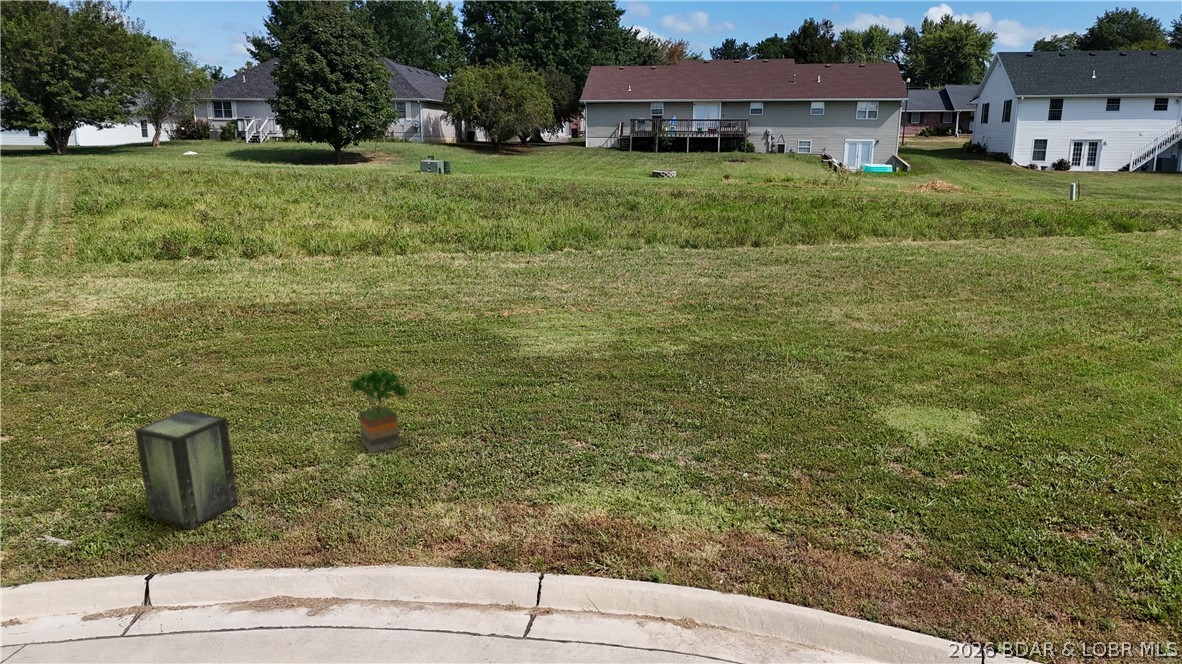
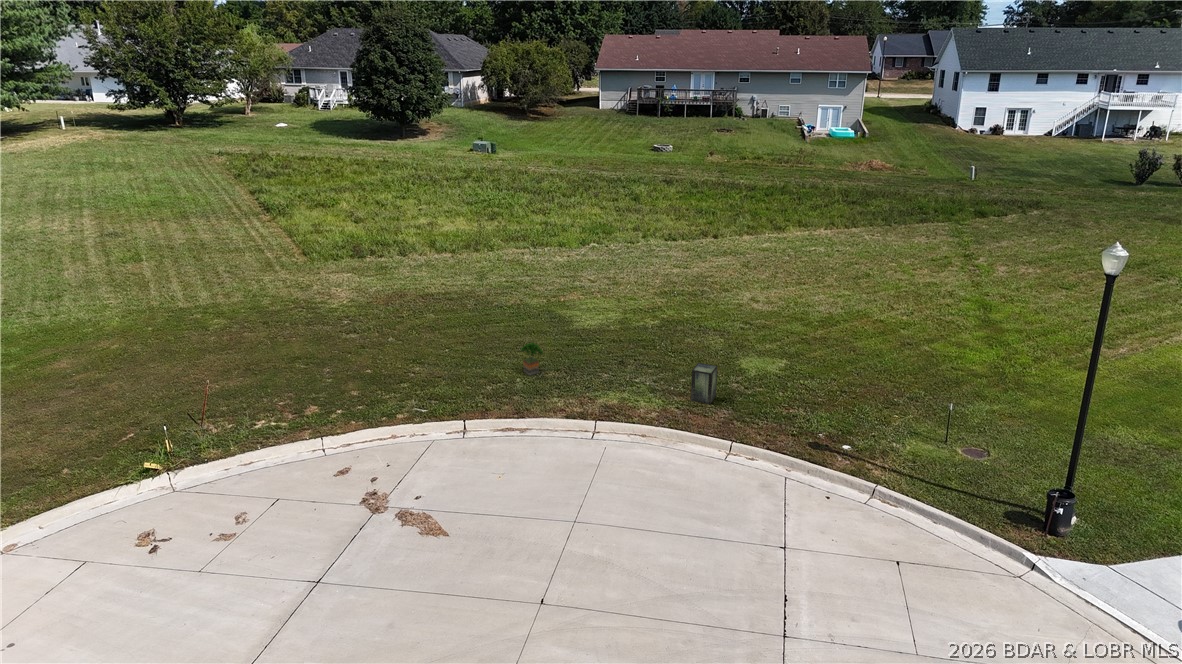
storage box: present [135,410,238,529] -> present [691,363,718,404]

